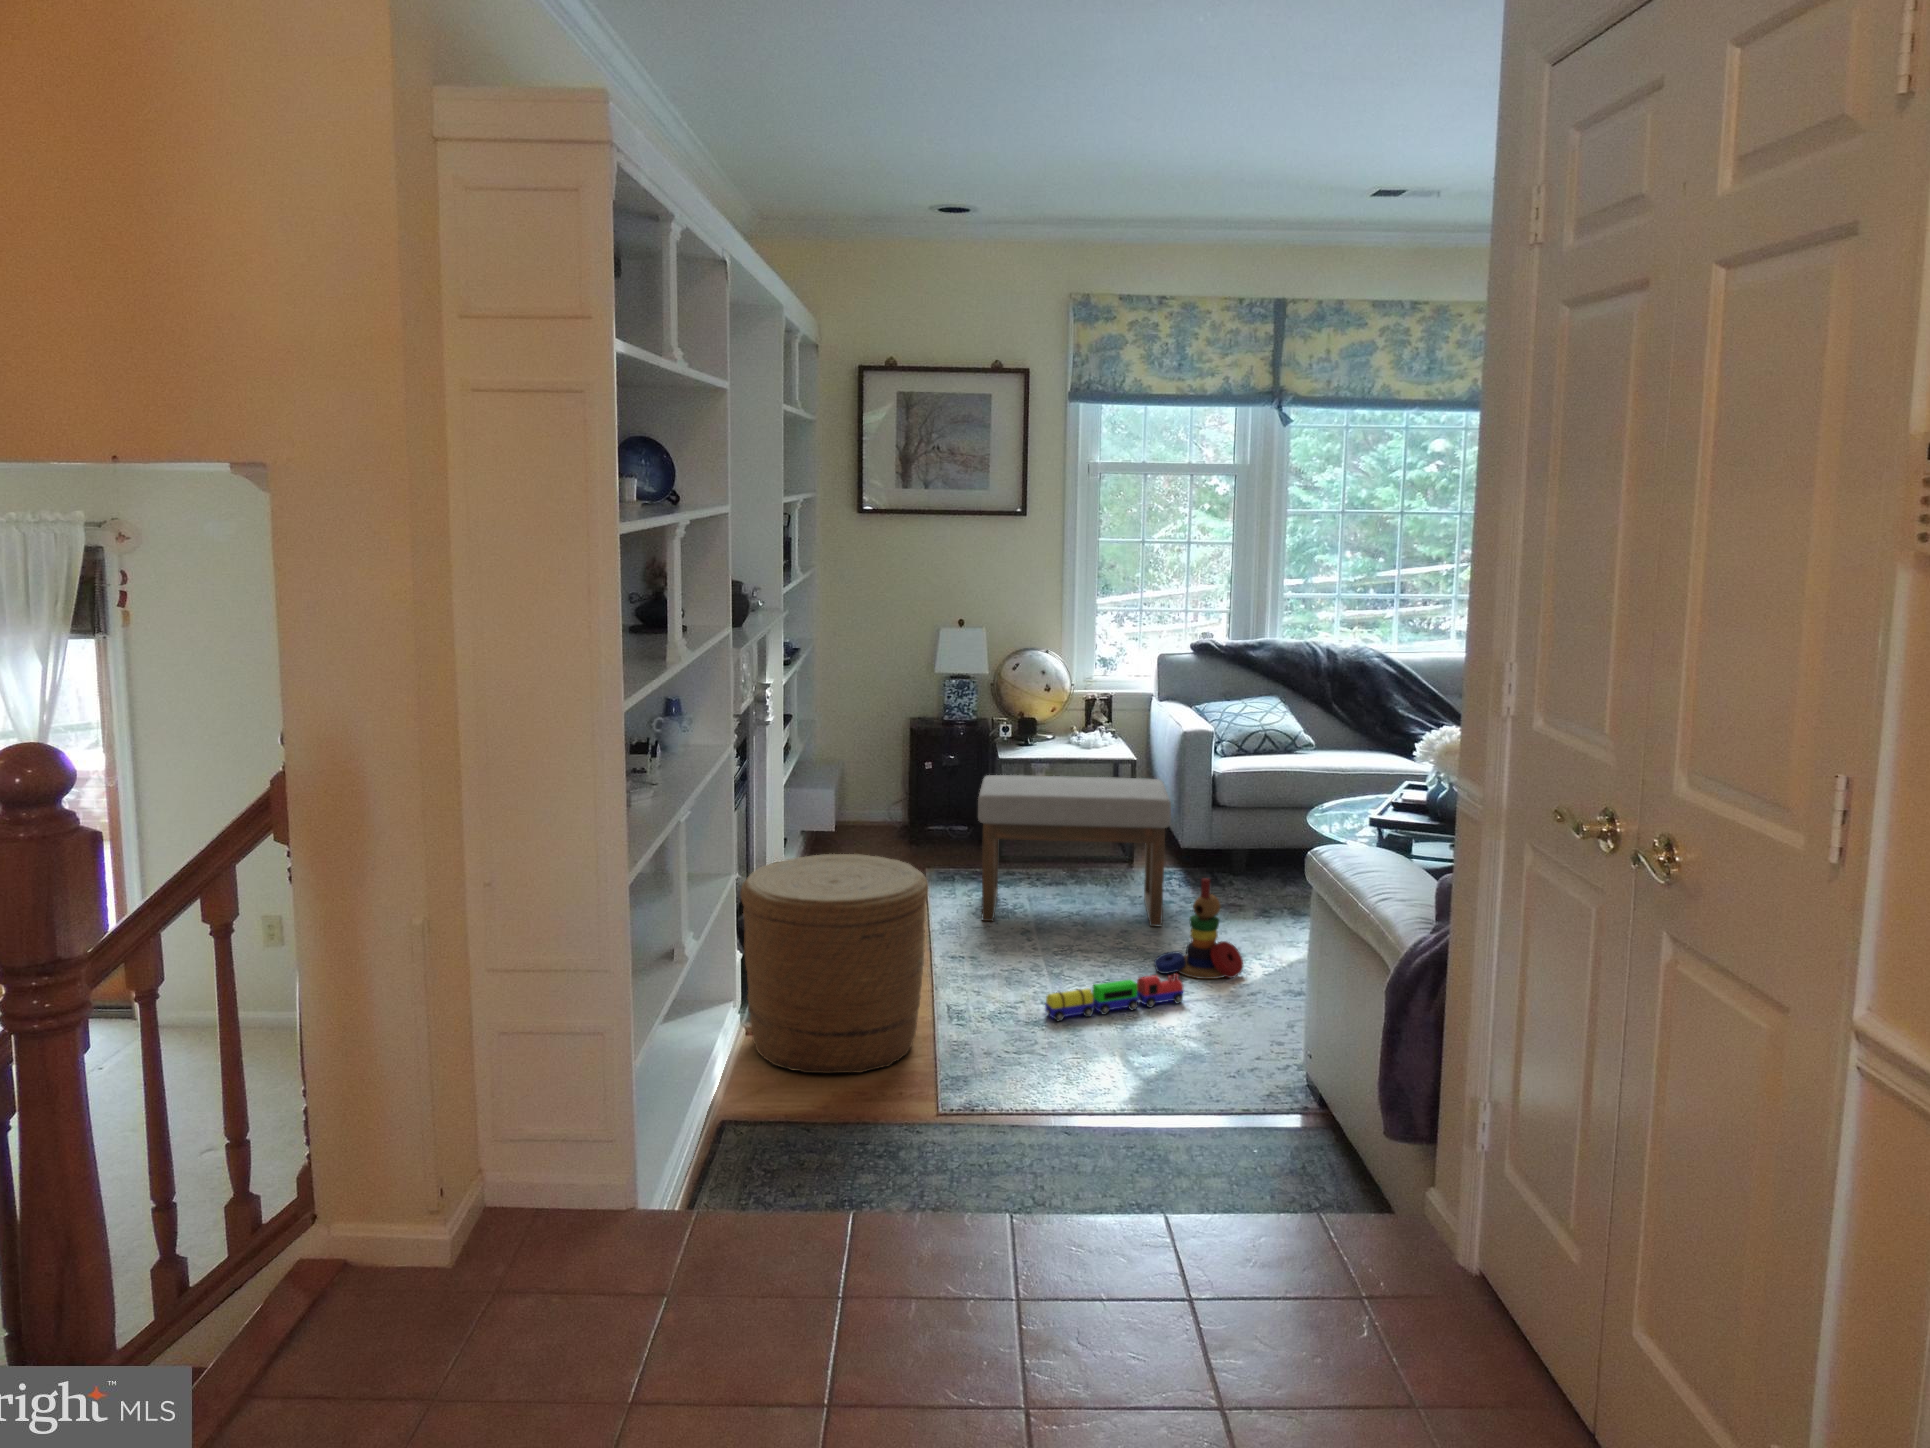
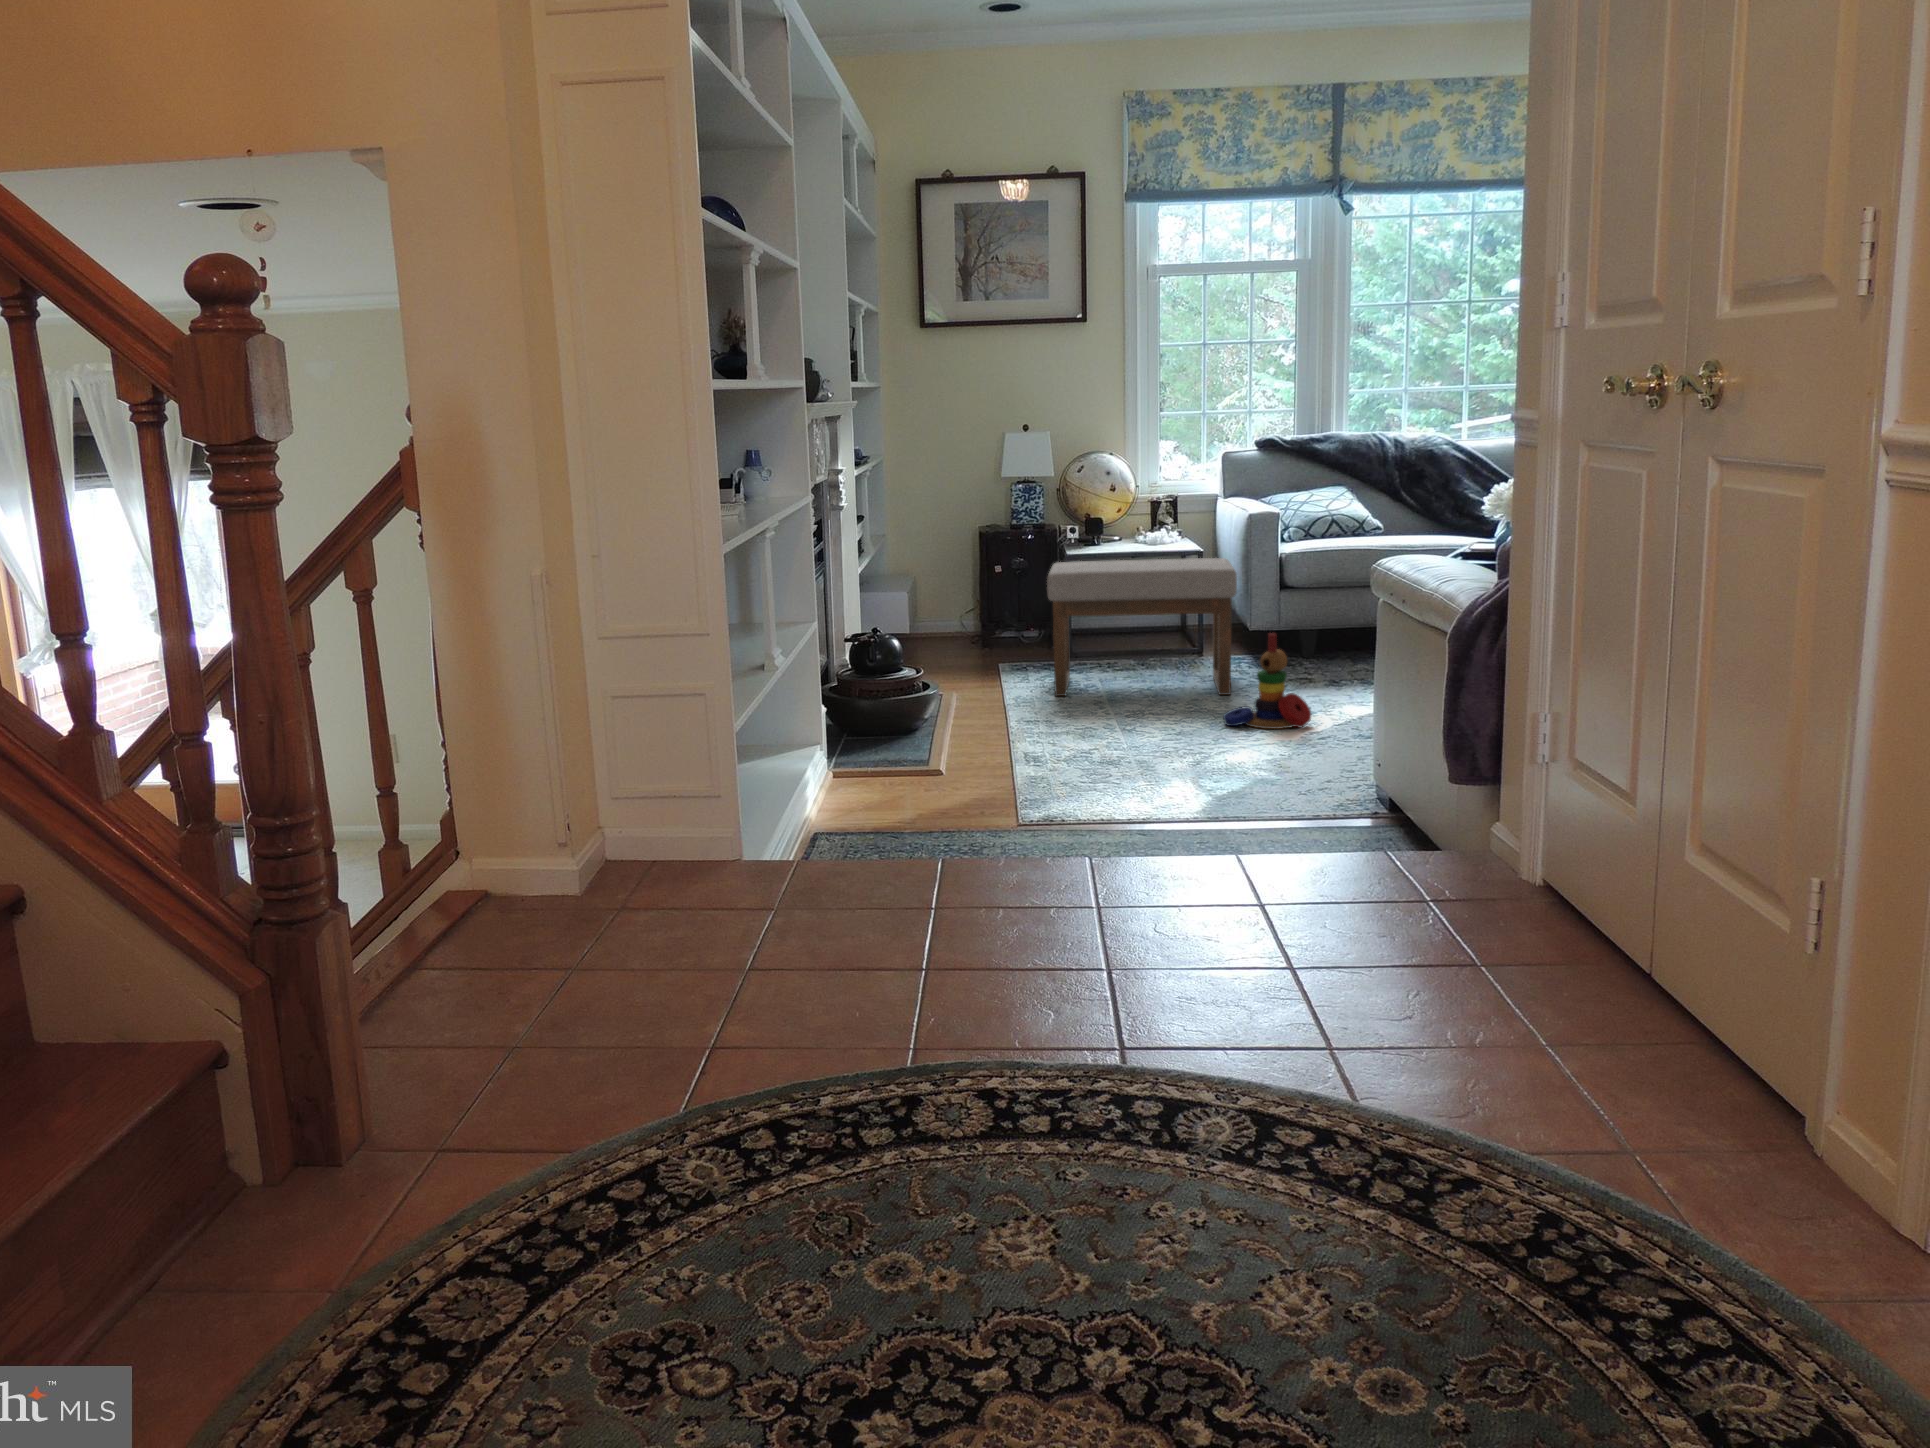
basket: present [740,854,928,1073] -> none [824,607,1001,798]
toy train: present [1045,974,1184,1021] -> none [1116,718,1253,761]

